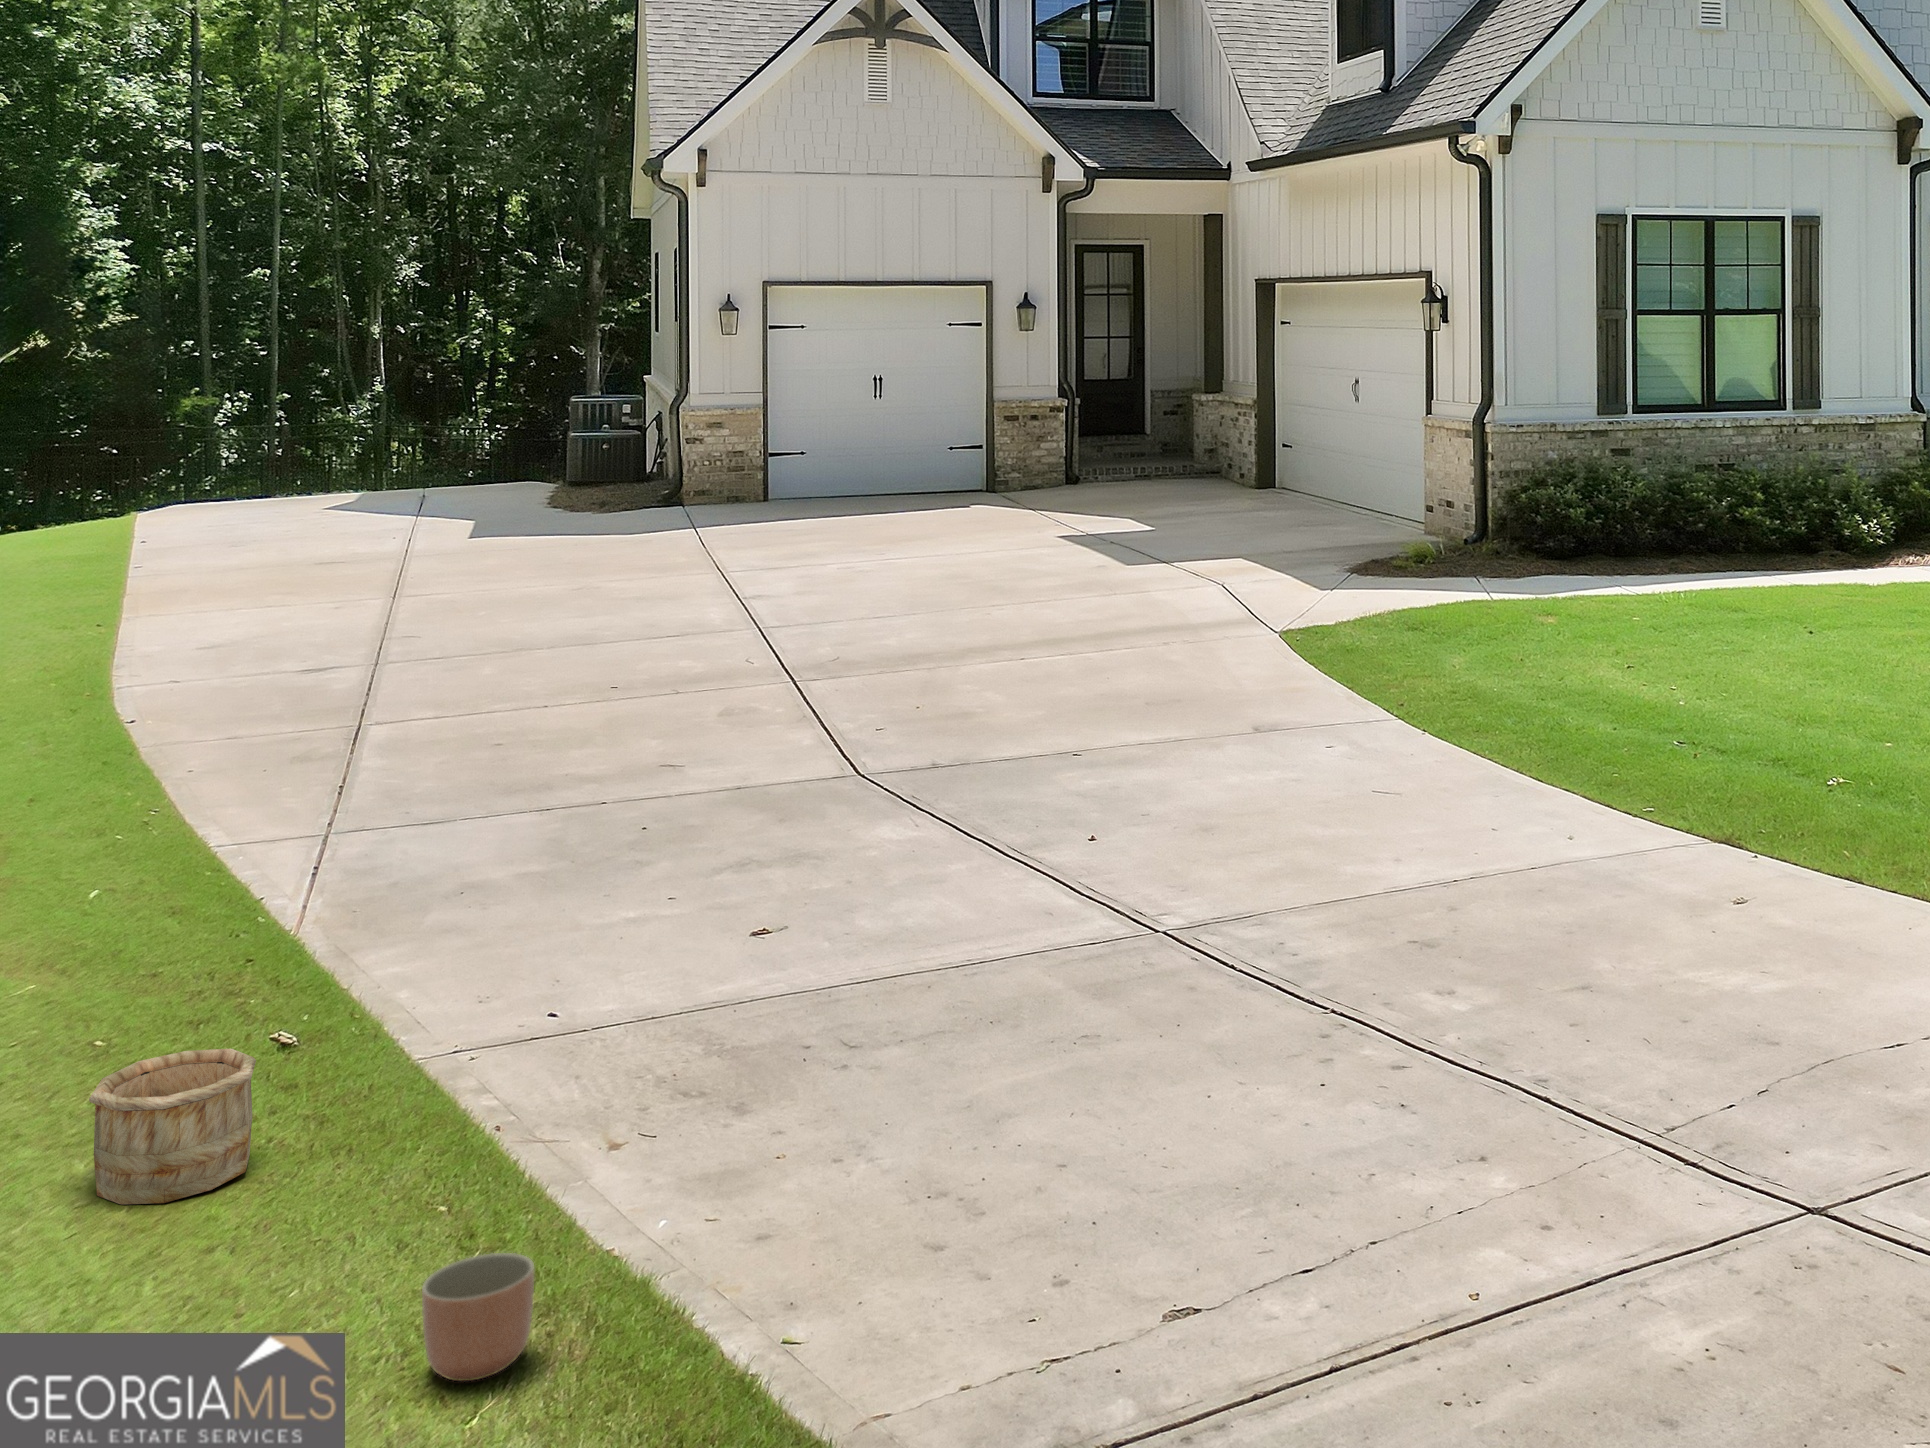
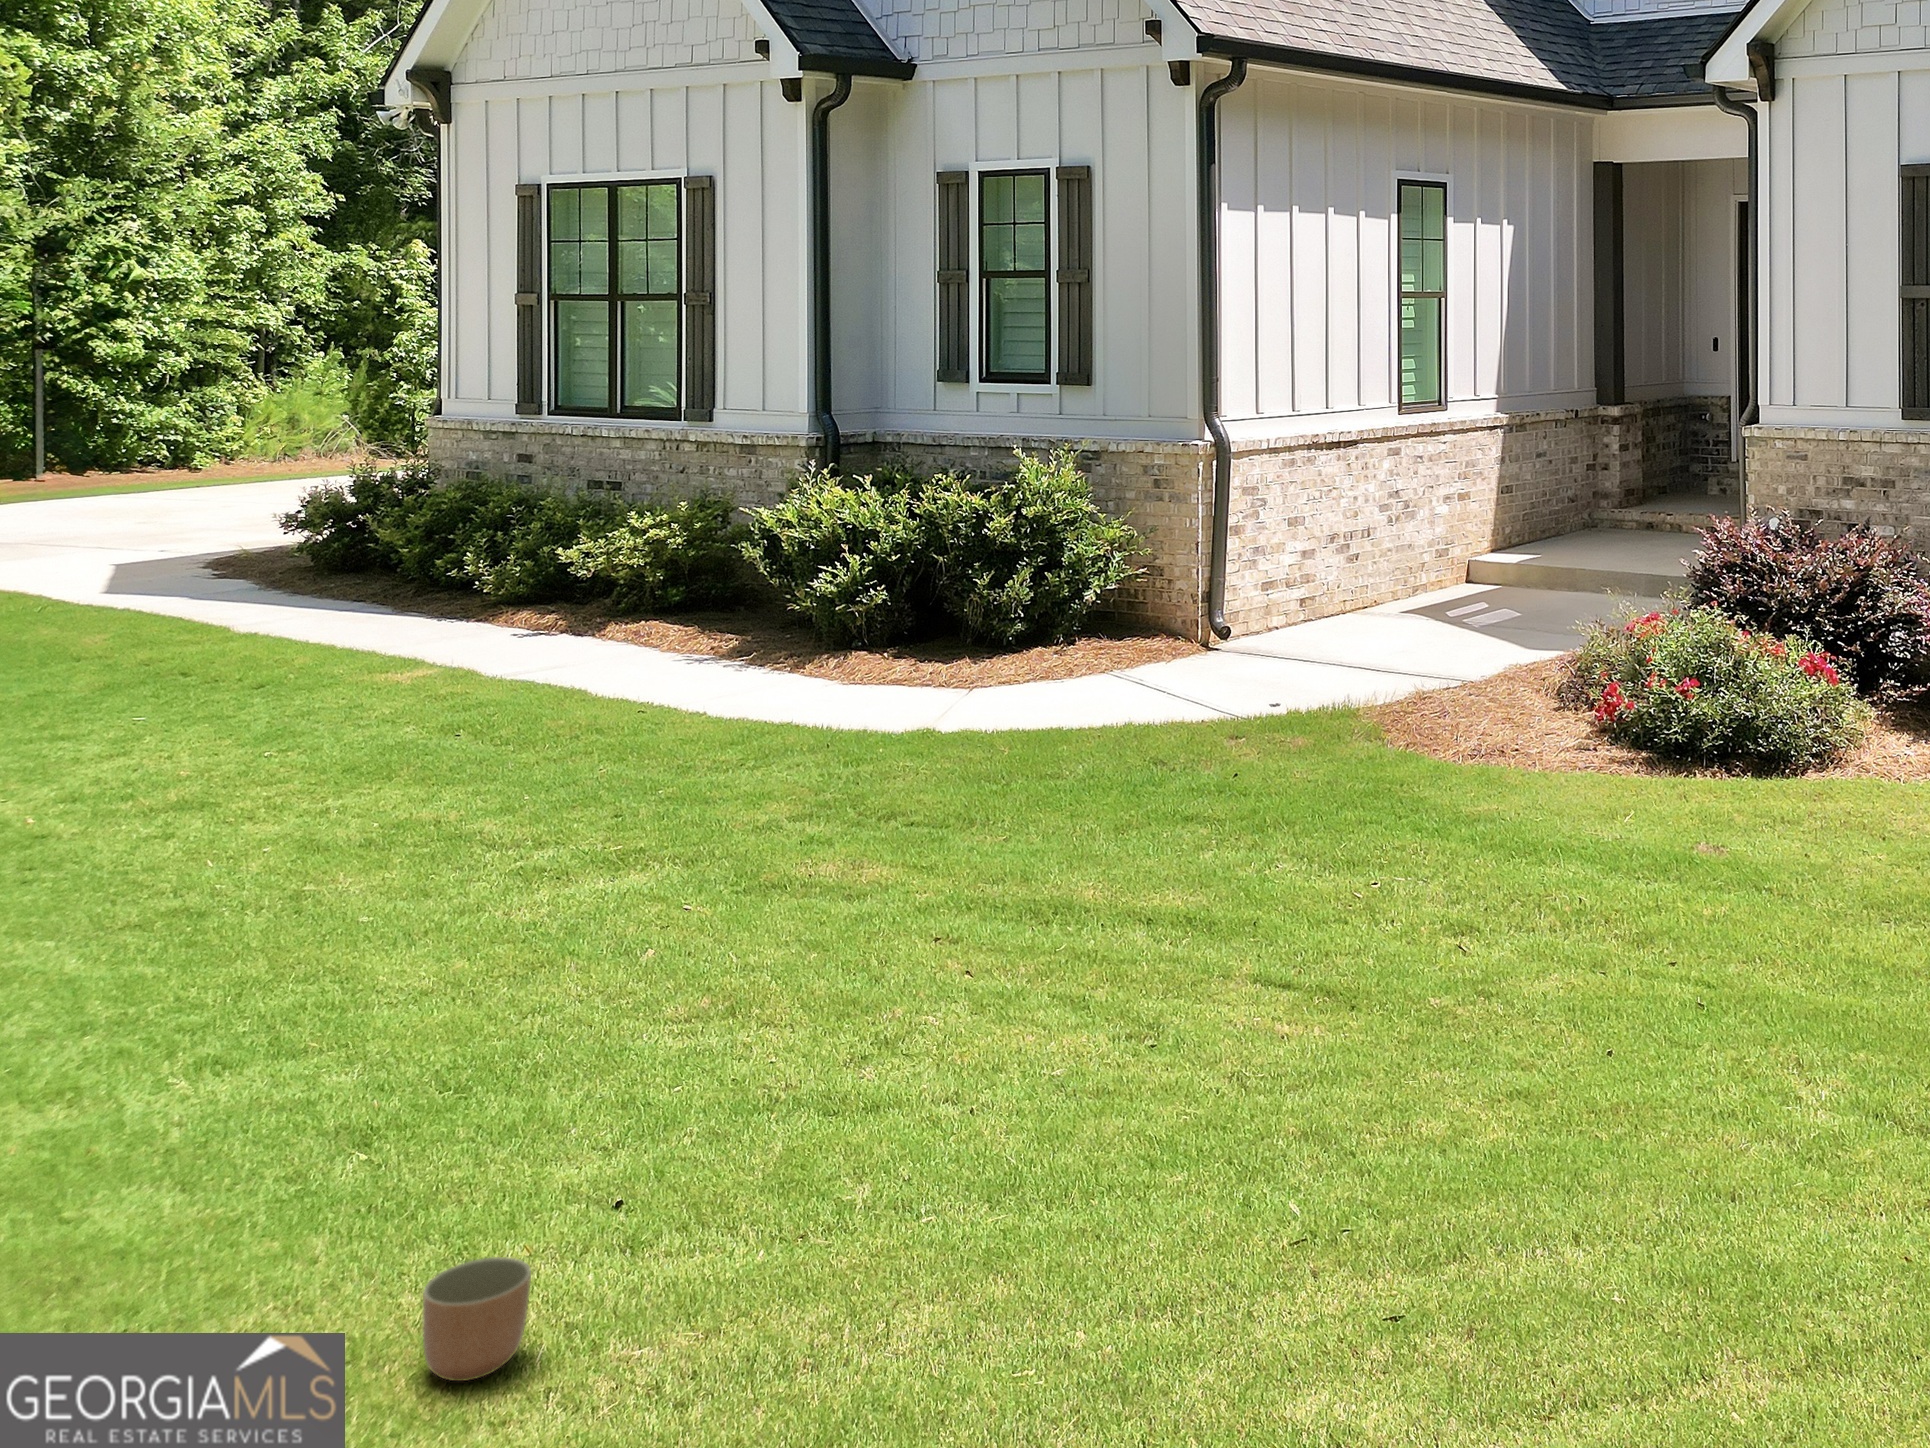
wooden bucket: present [89,1049,256,1205] -> none [86,1050,250,1201]

